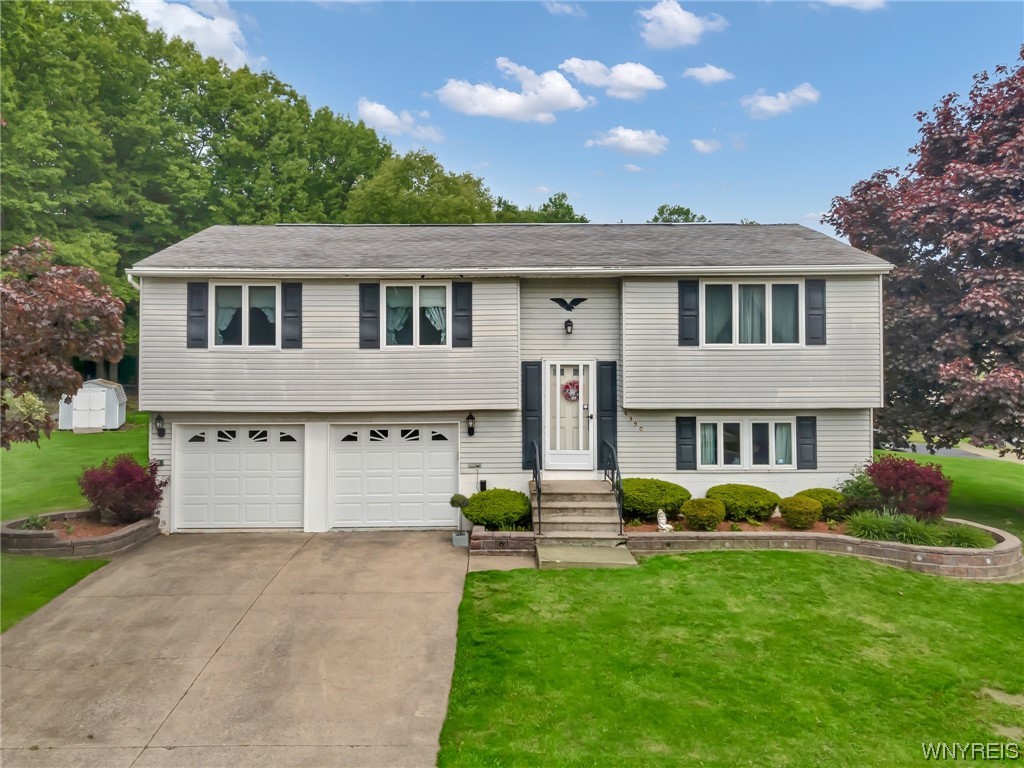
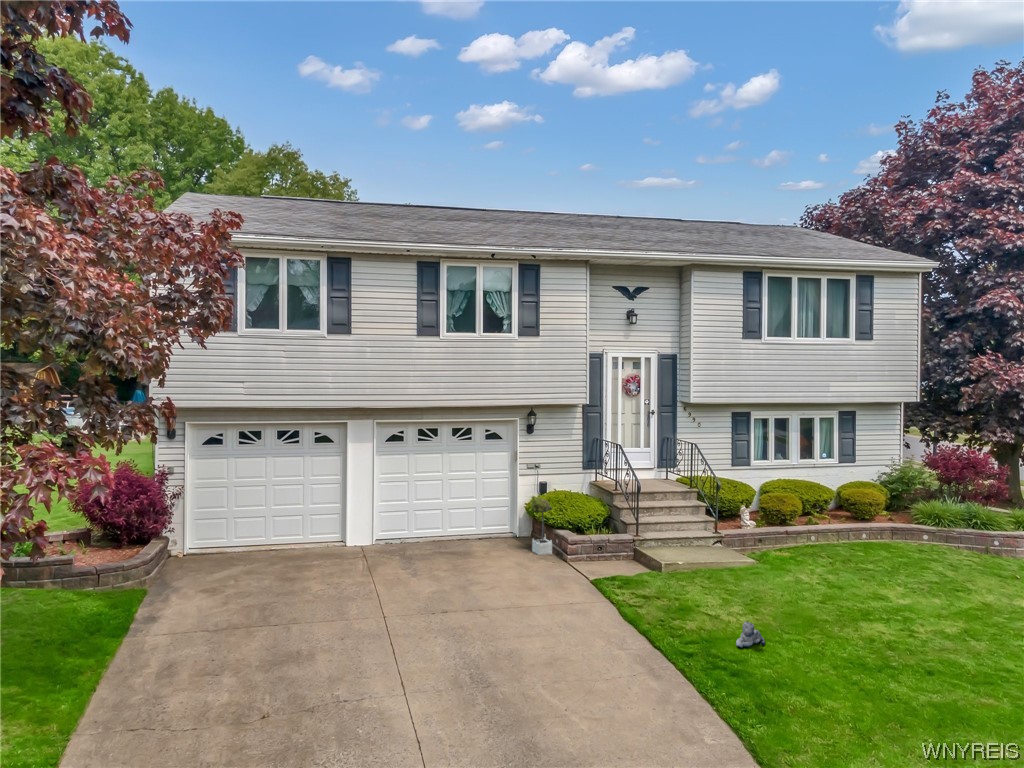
plush toy: none [528,608,564,633] -> present [736,621,765,648]

